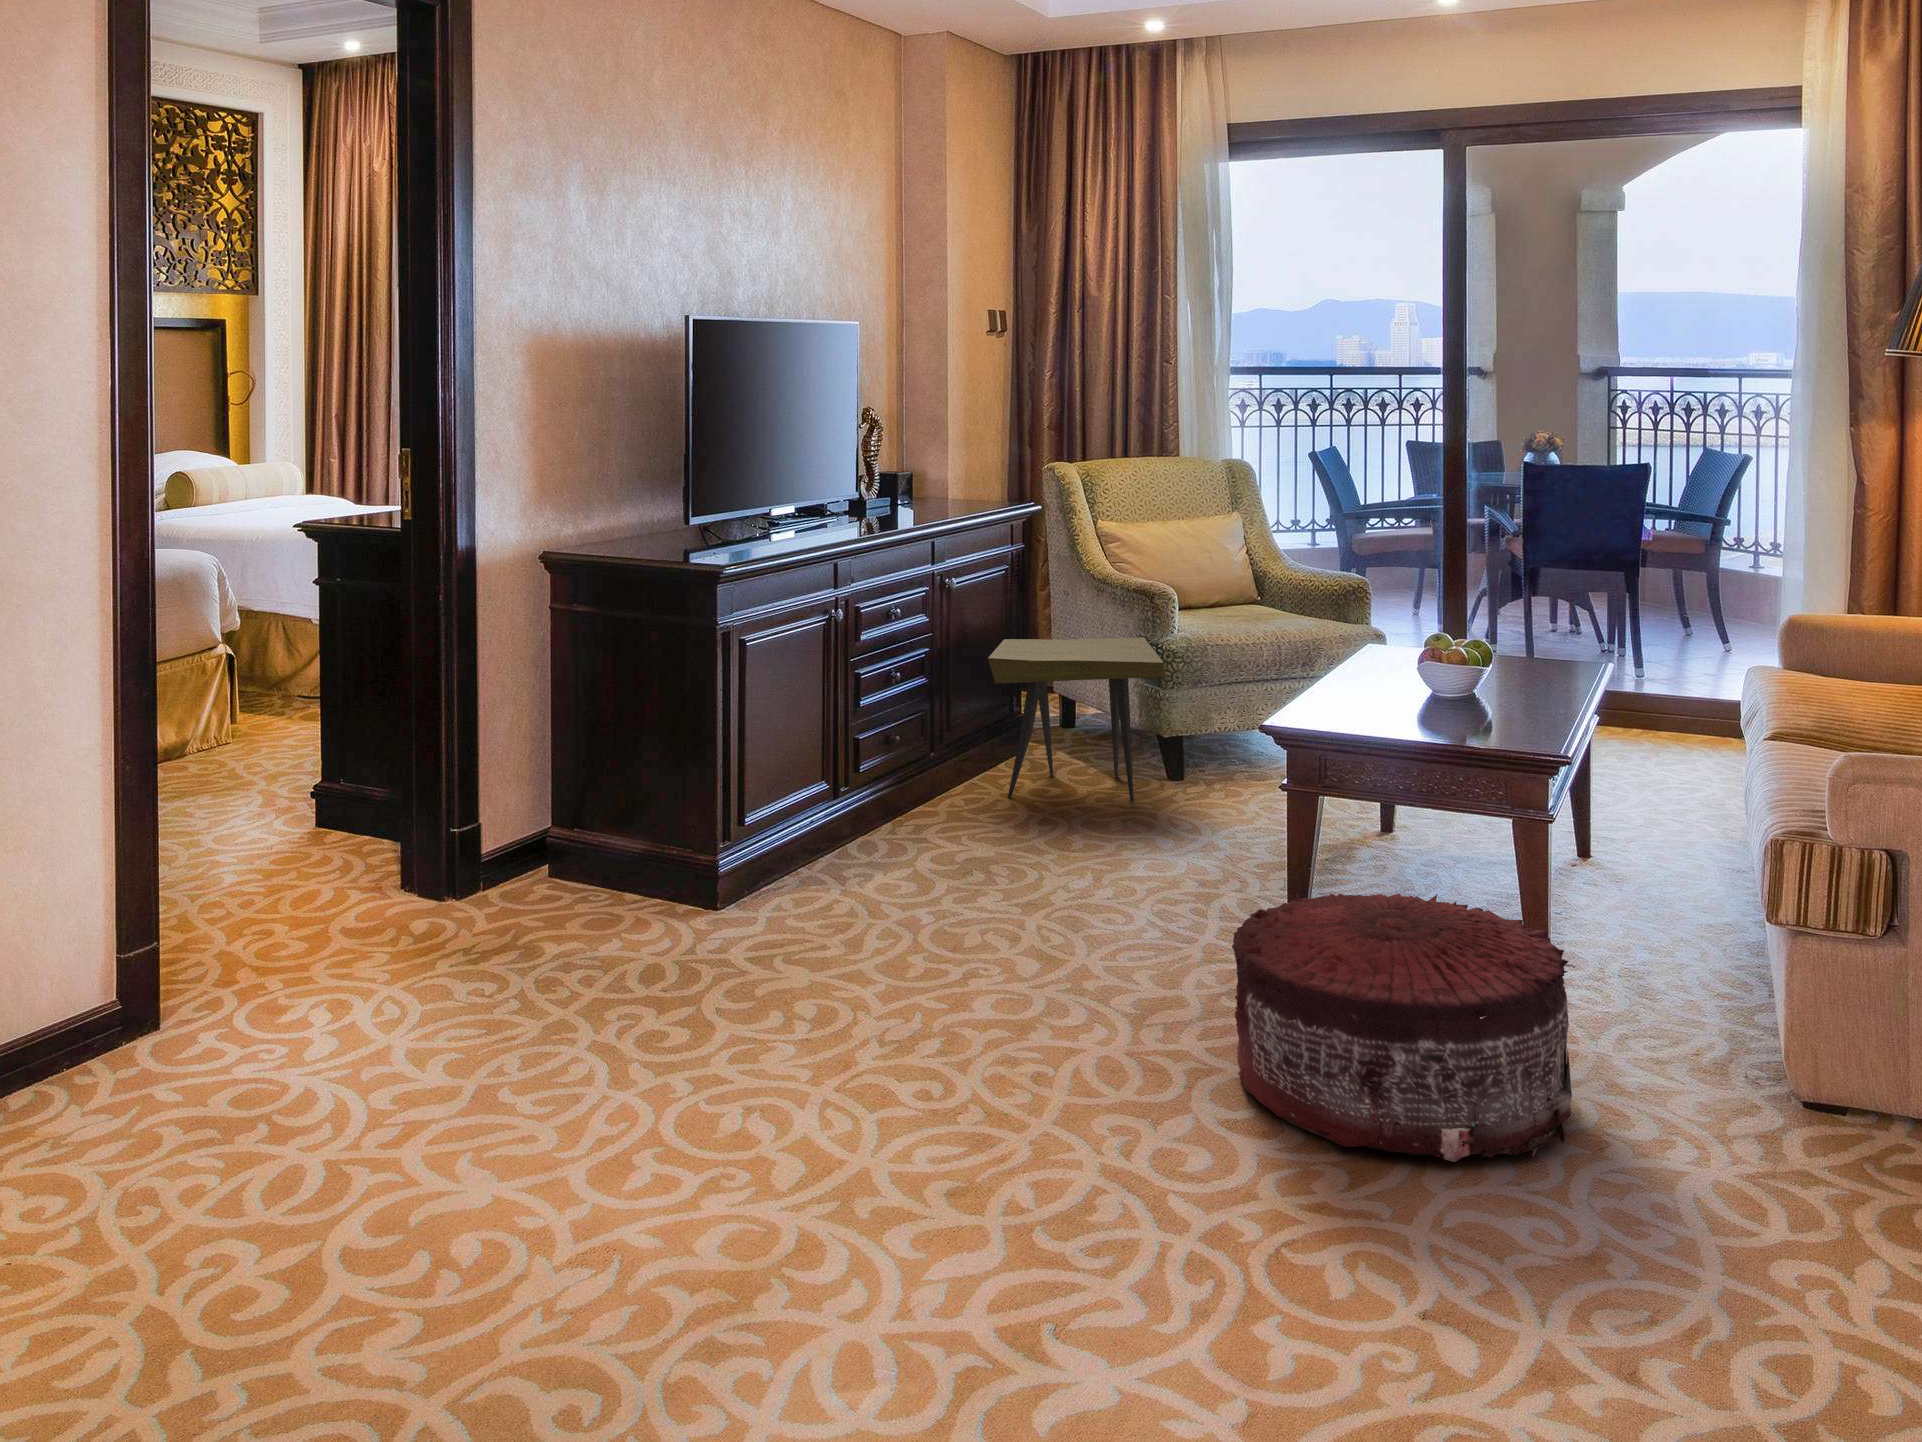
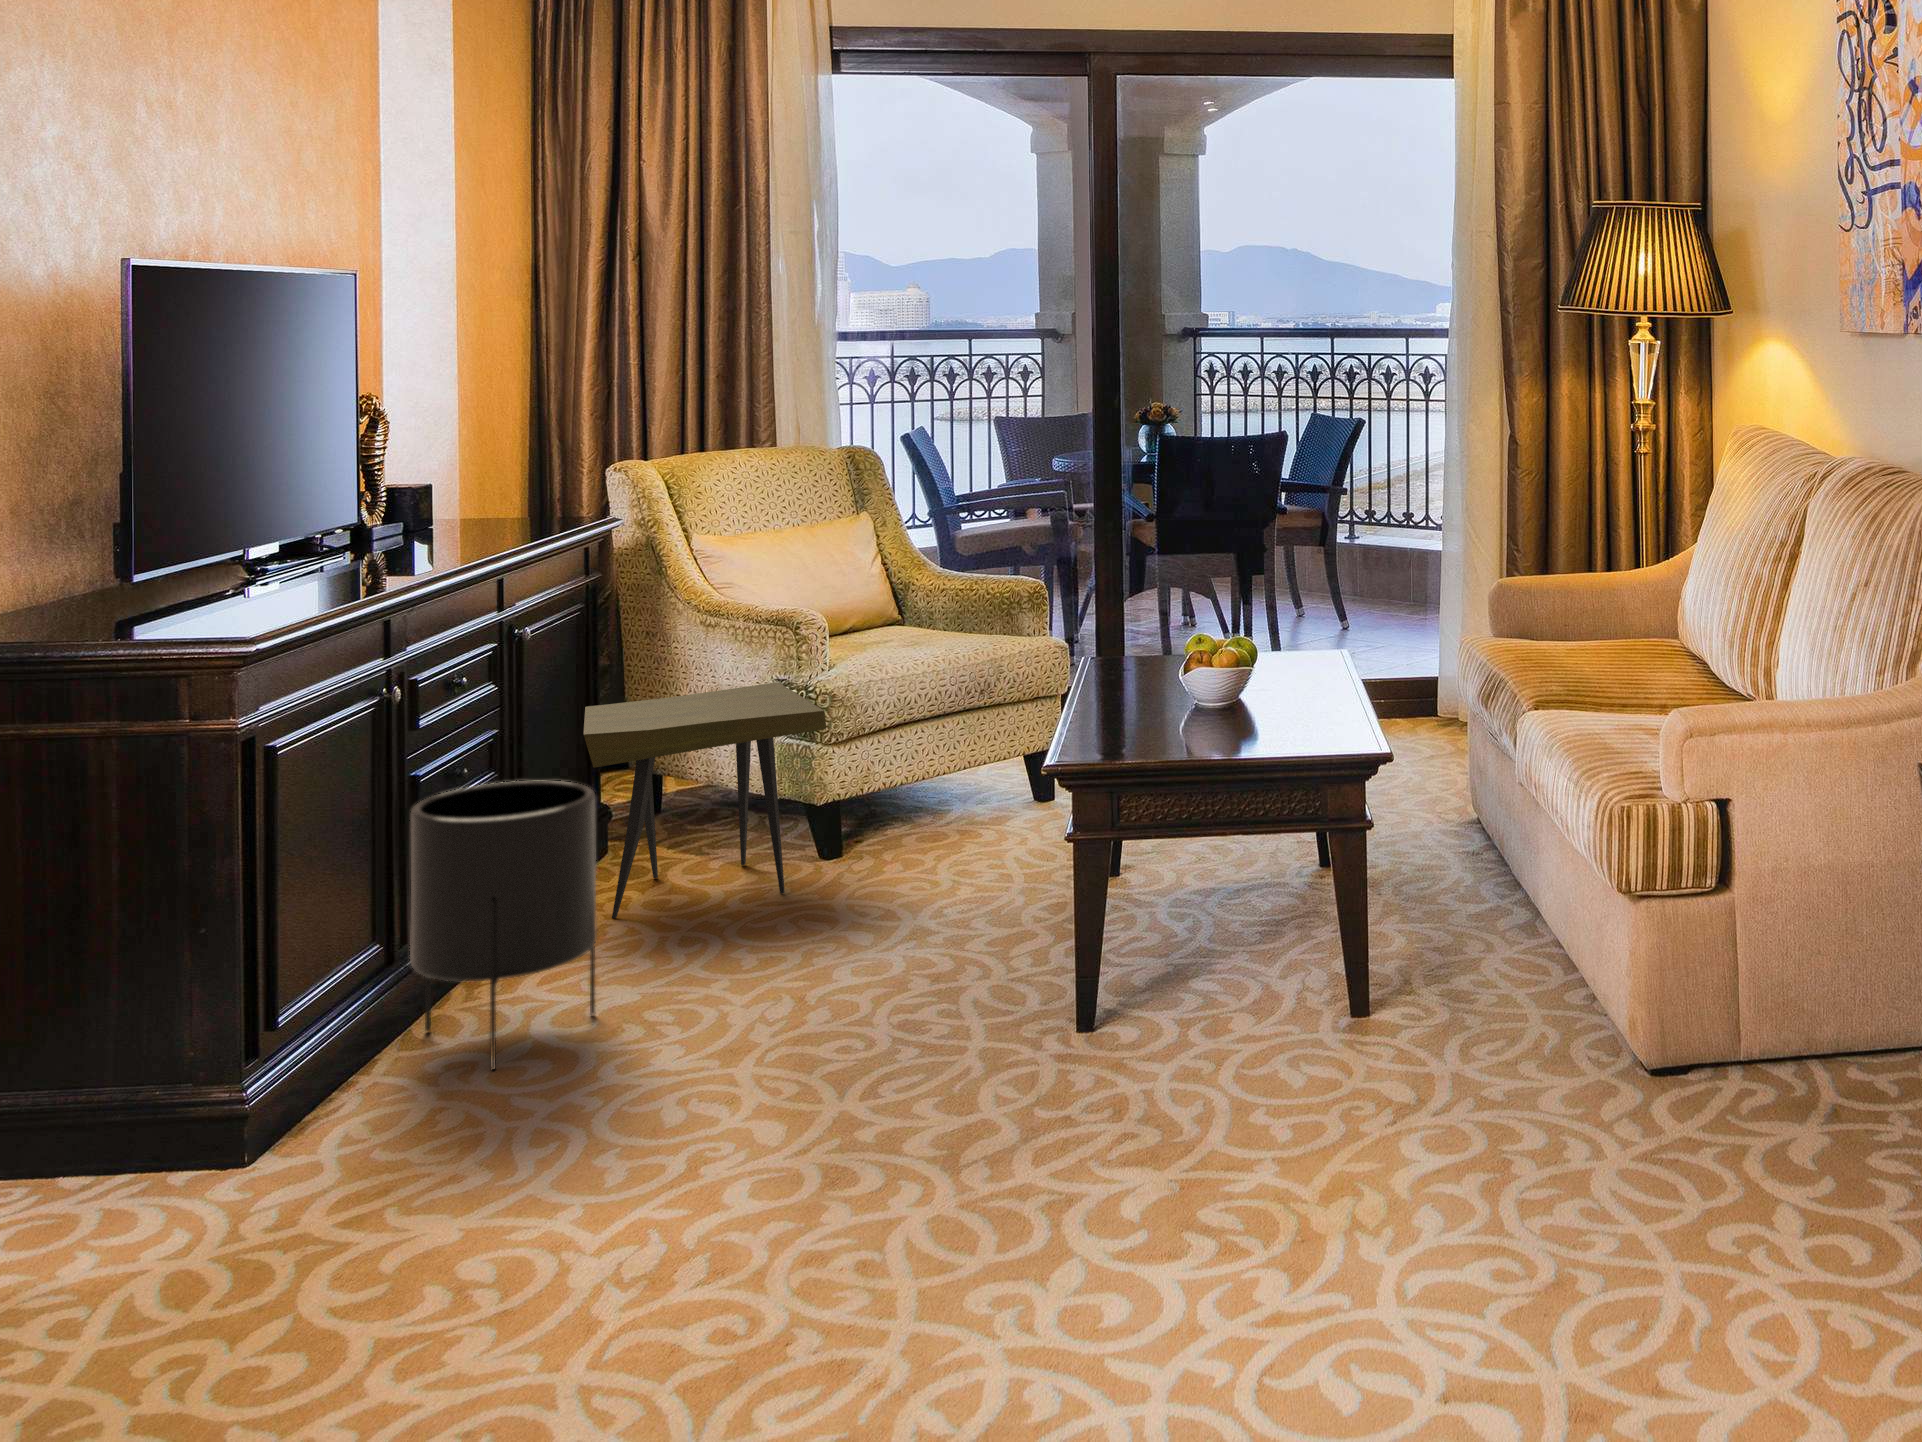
planter: none [839,682,962,884] -> present [410,781,597,1070]
pouf: present [1232,893,1572,1162] -> none [1093,930,1474,1243]

